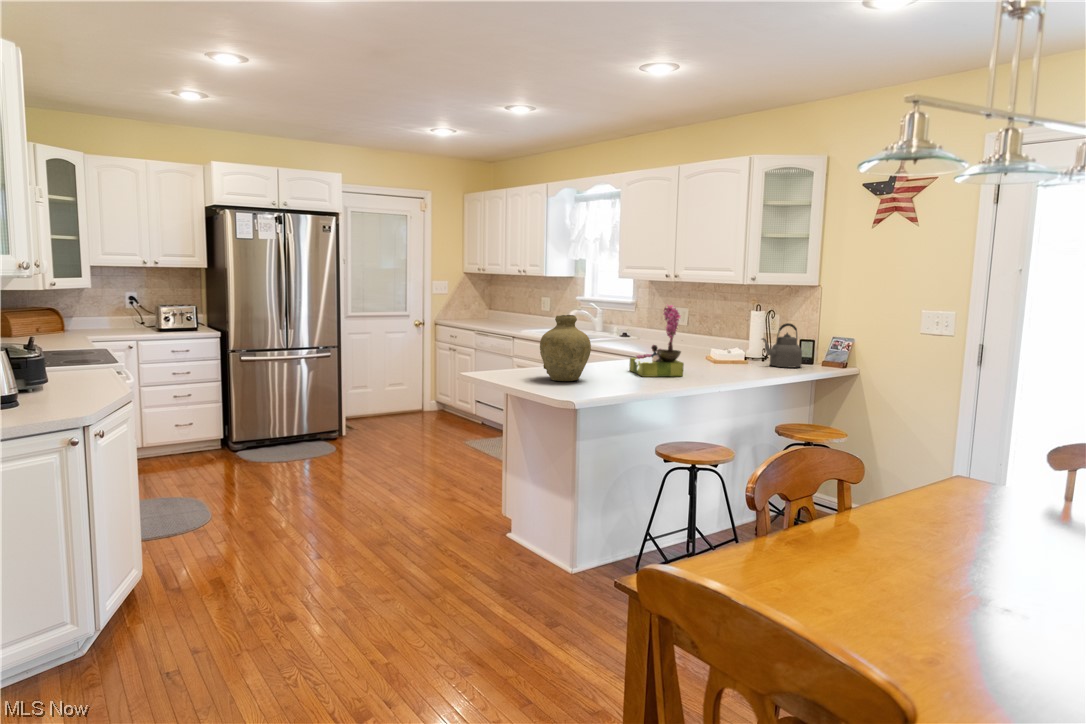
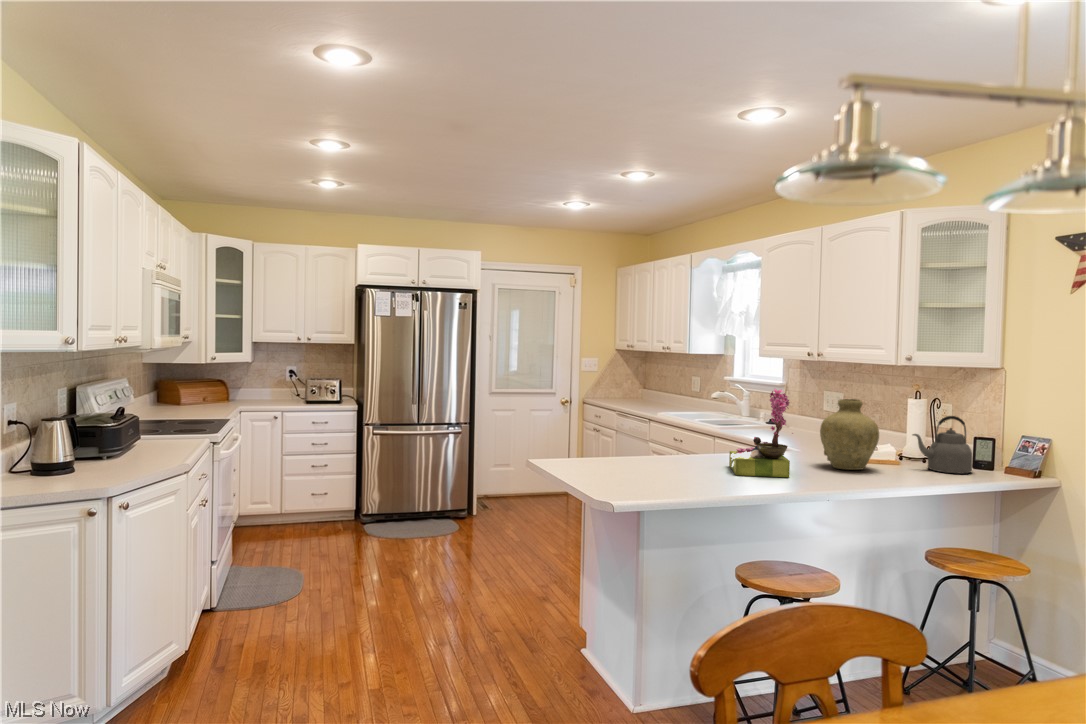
vase: present [540,315,591,381] -> present [820,399,879,470]

